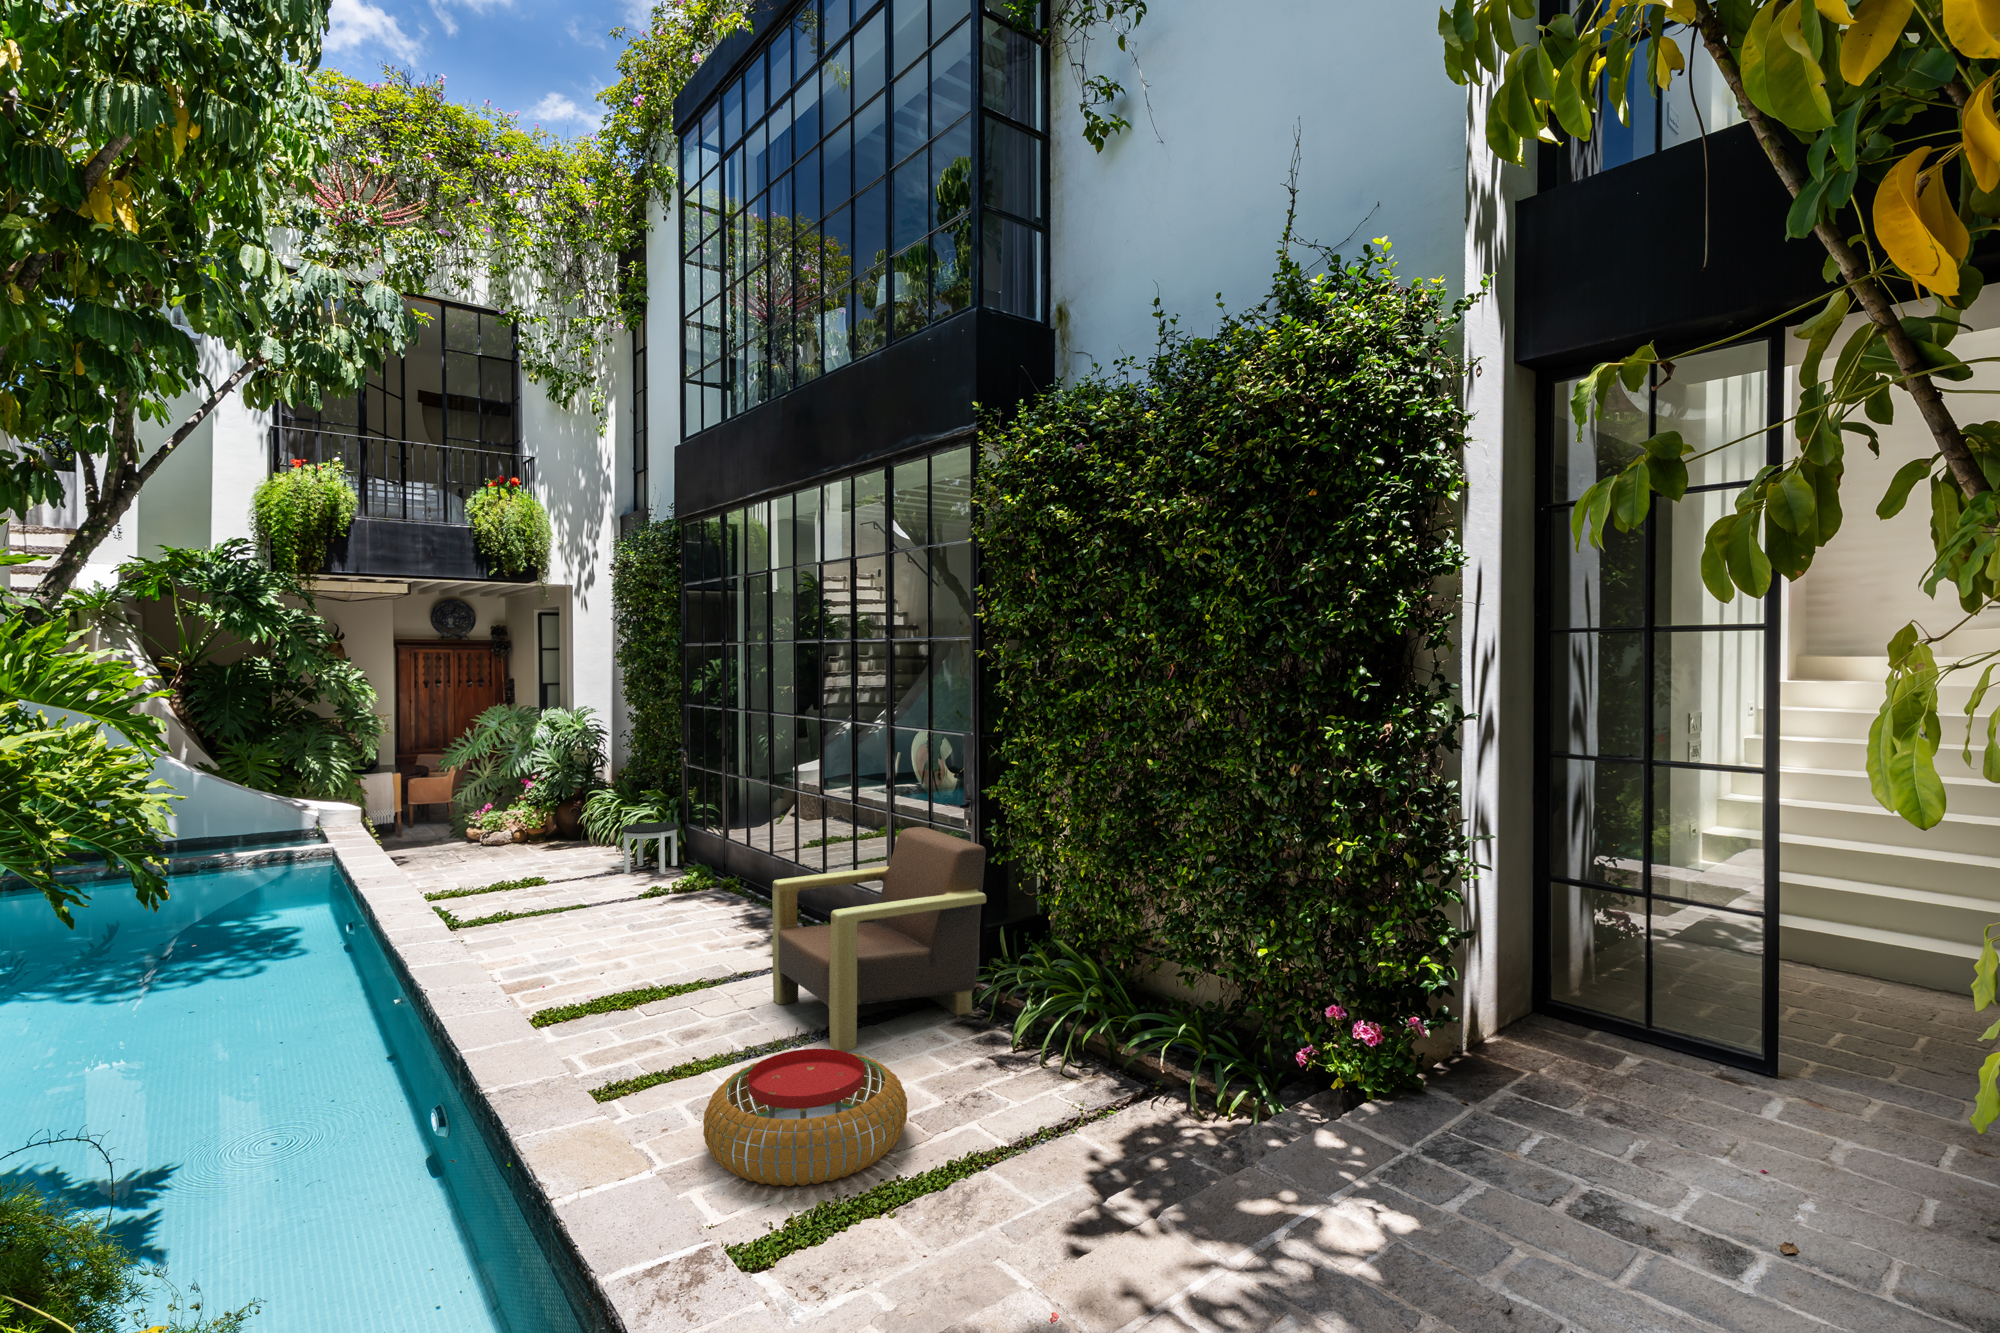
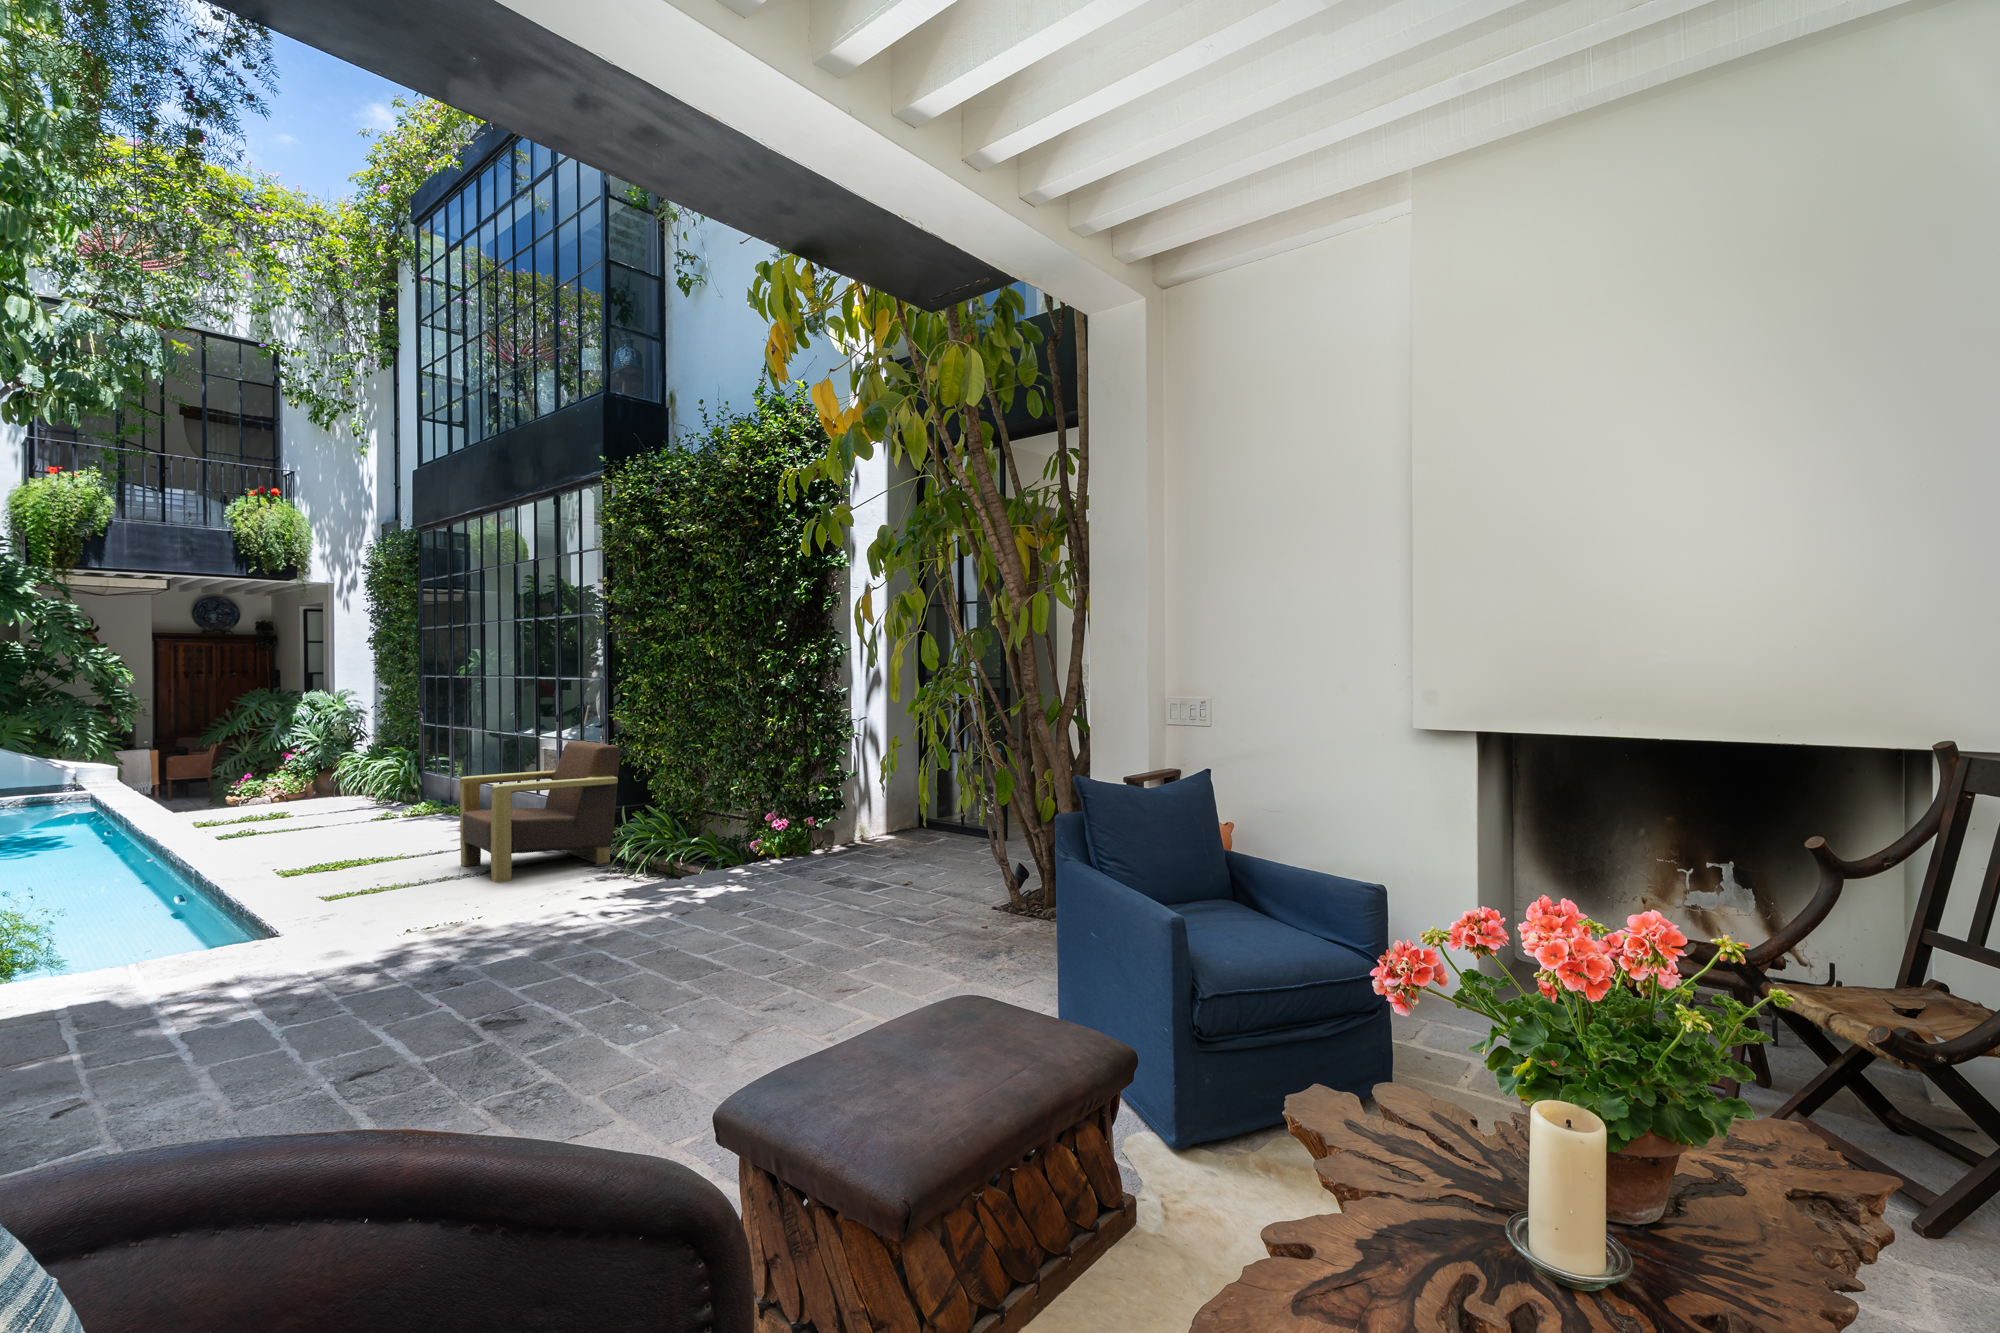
round table: present [621,822,680,873] -> none [366,774,421,815]
pouf: present [703,1049,907,1186] -> none [368,860,522,930]

